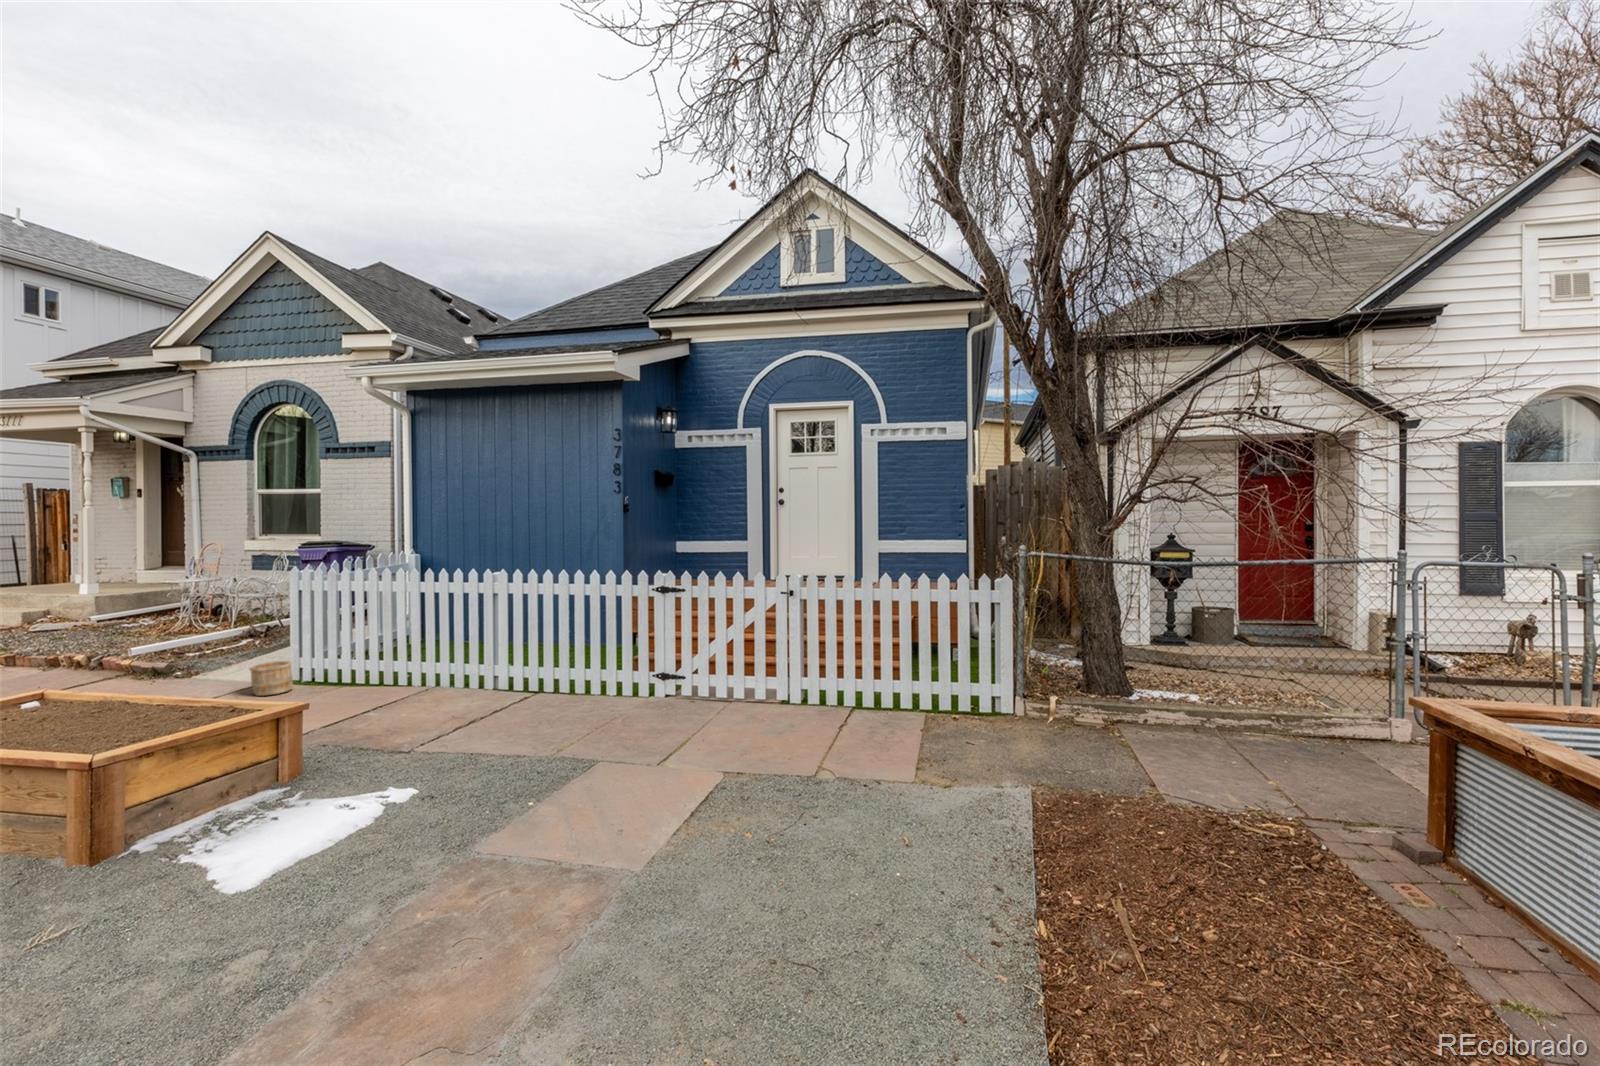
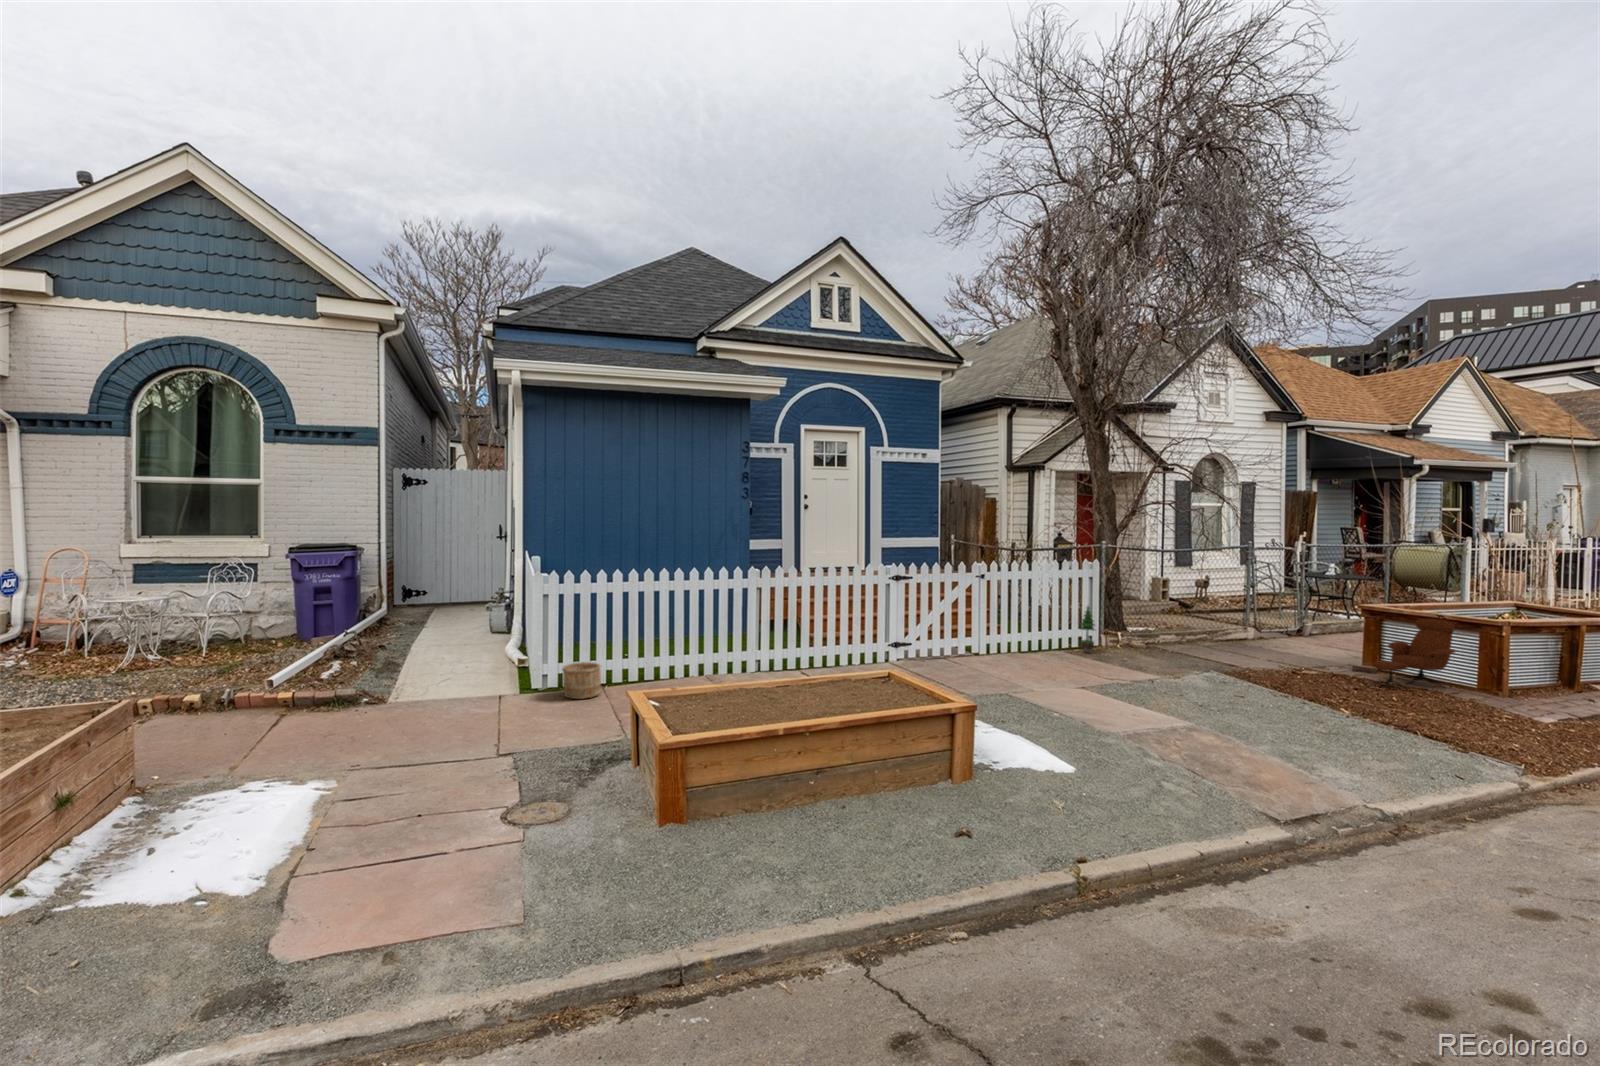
potted tree: none [885,650,912,722] -> present [1080,606,1095,652]
lounge chair: none [1211,762,1455,937] -> present [1374,619,1455,687]

